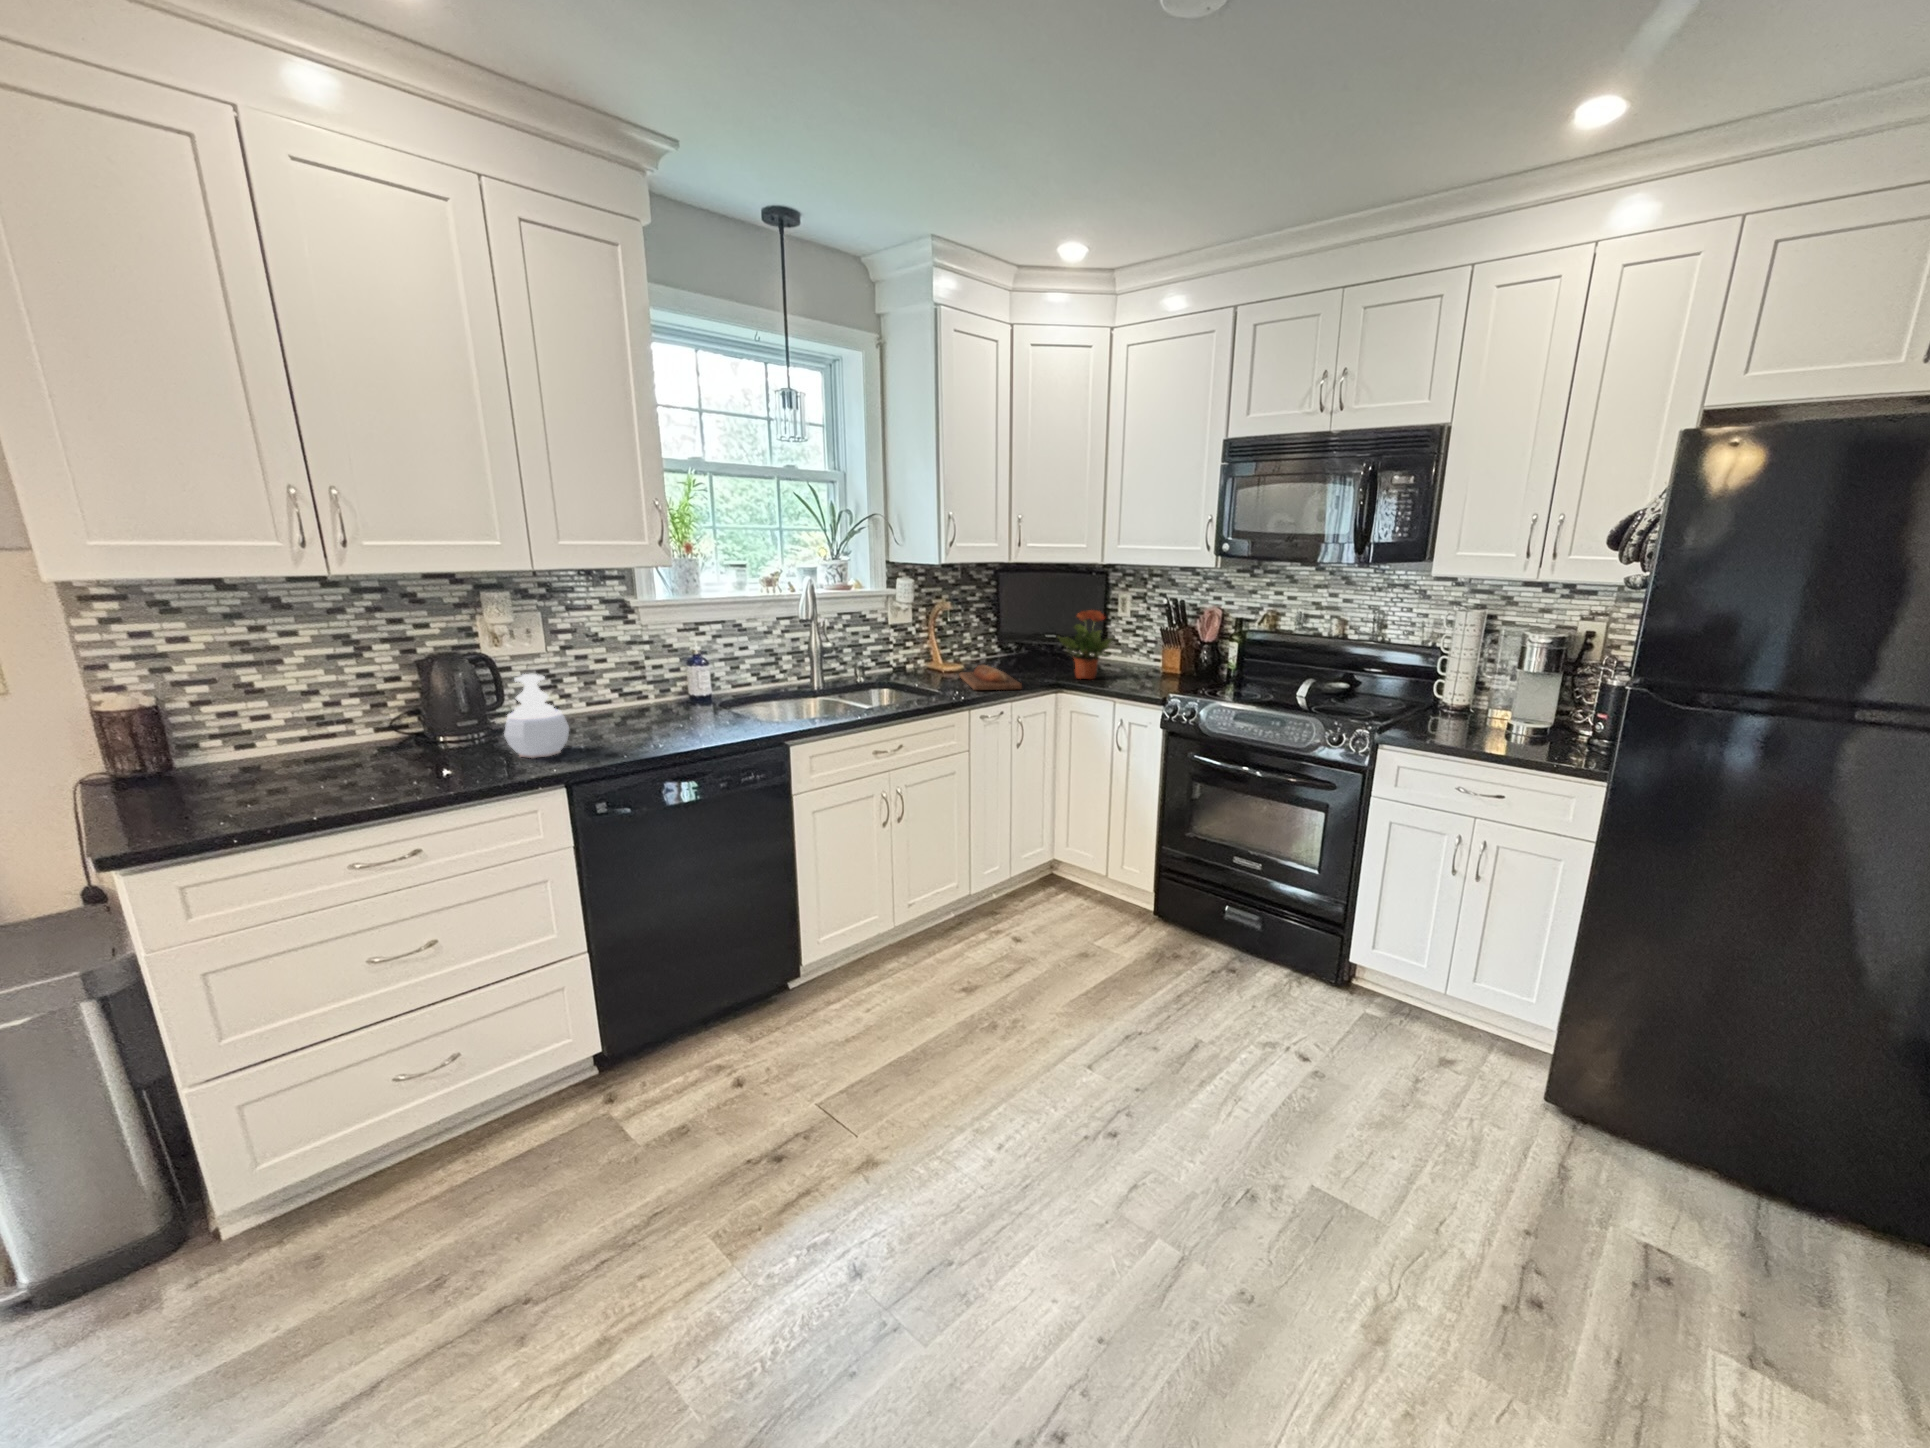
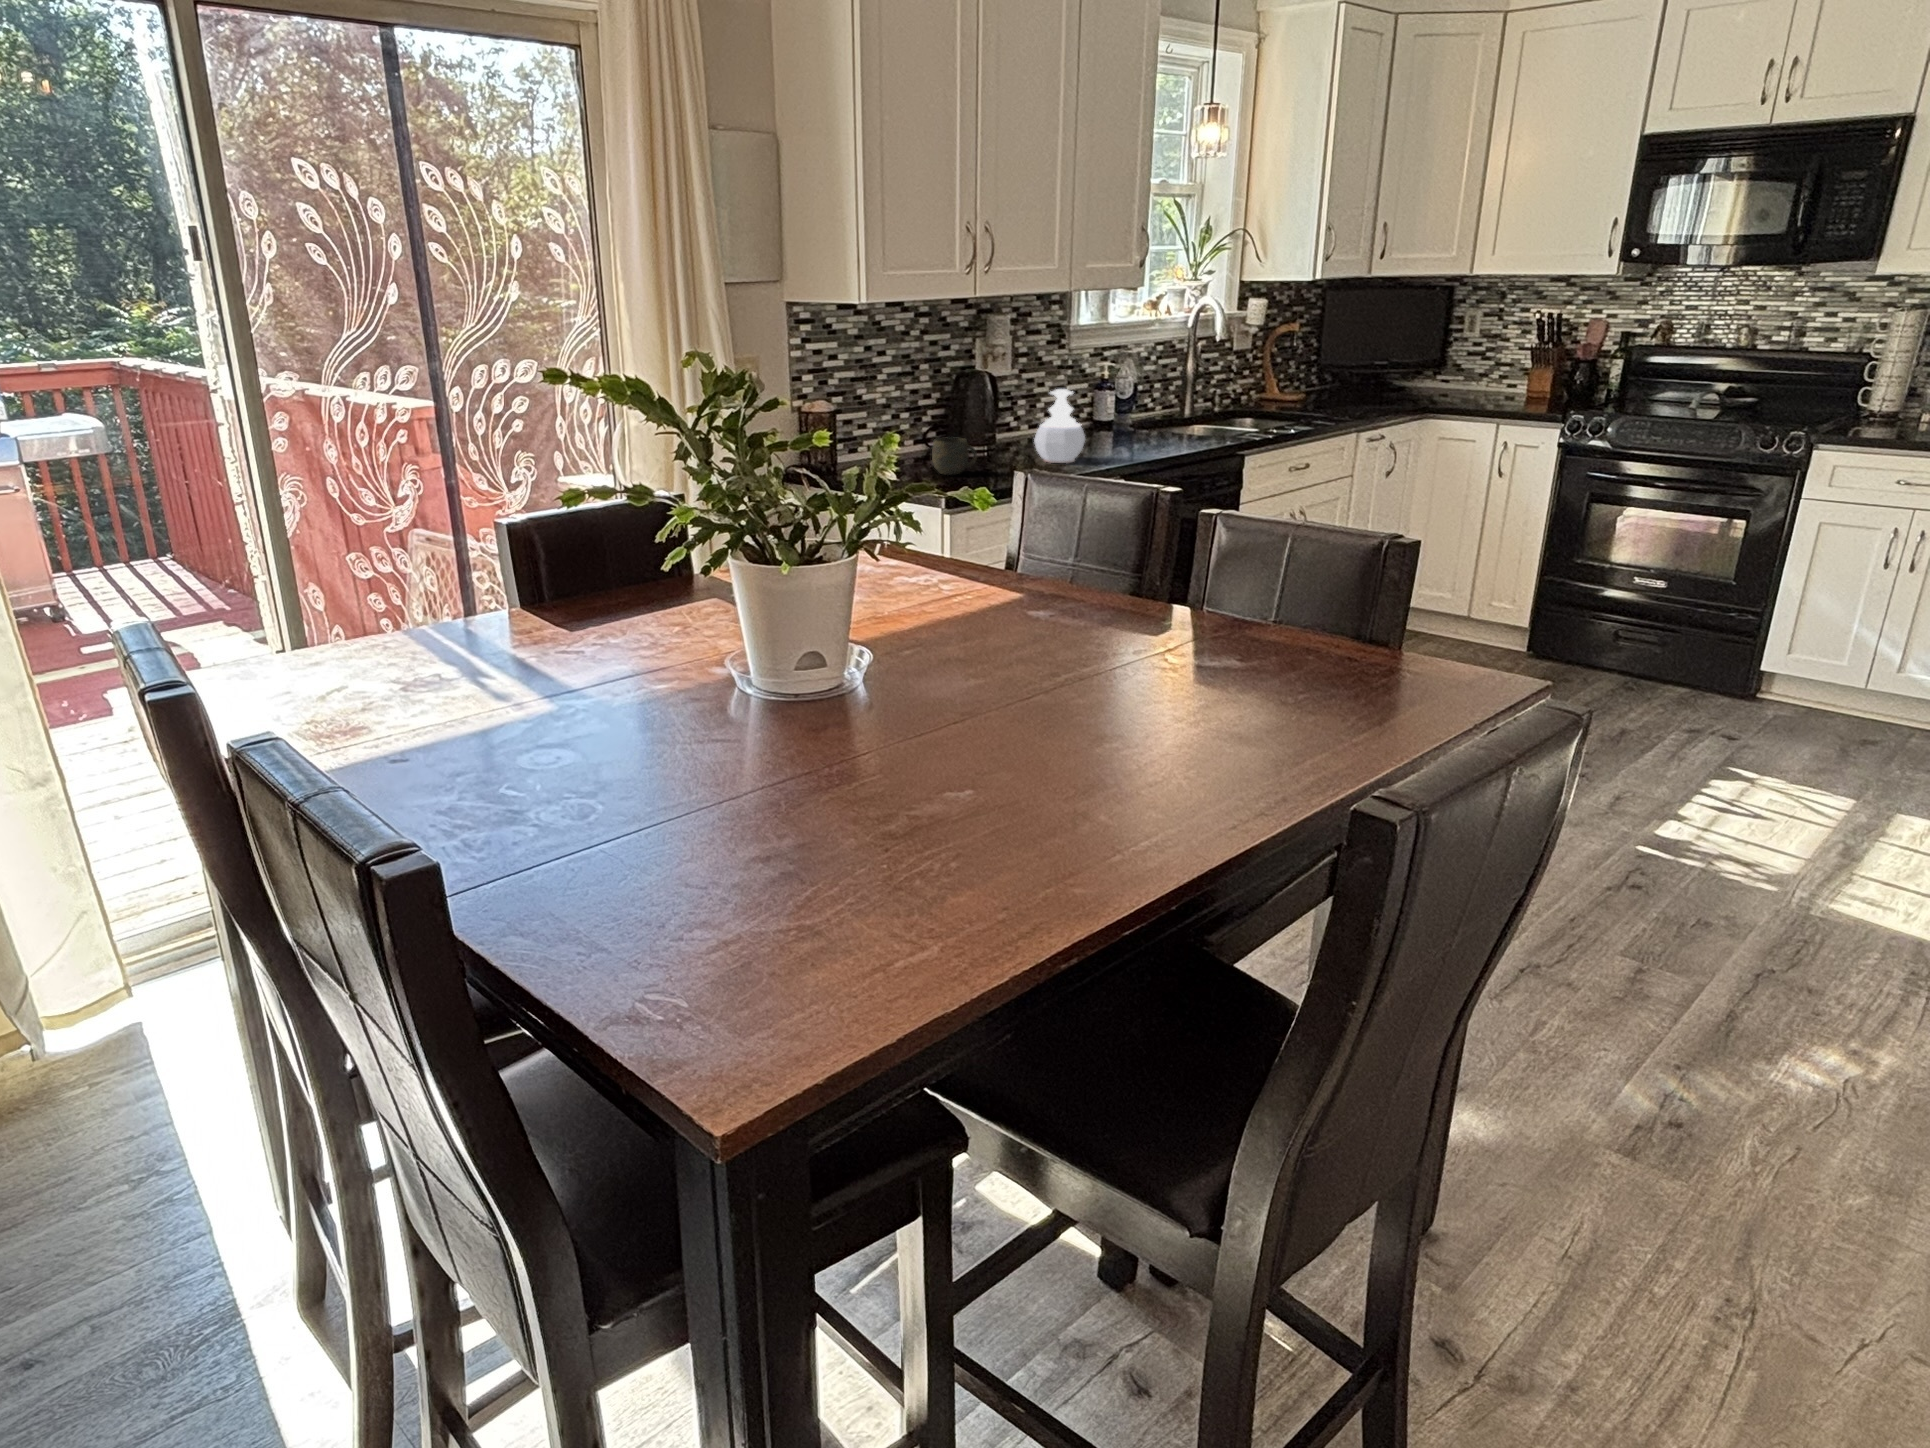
potted plant: present [1058,610,1114,679] -> none [1414,328,1484,406]
bread loaf: present [960,665,1022,690] -> none [1305,392,1393,416]
mug: none [319,731,379,778] -> present [932,437,977,475]

